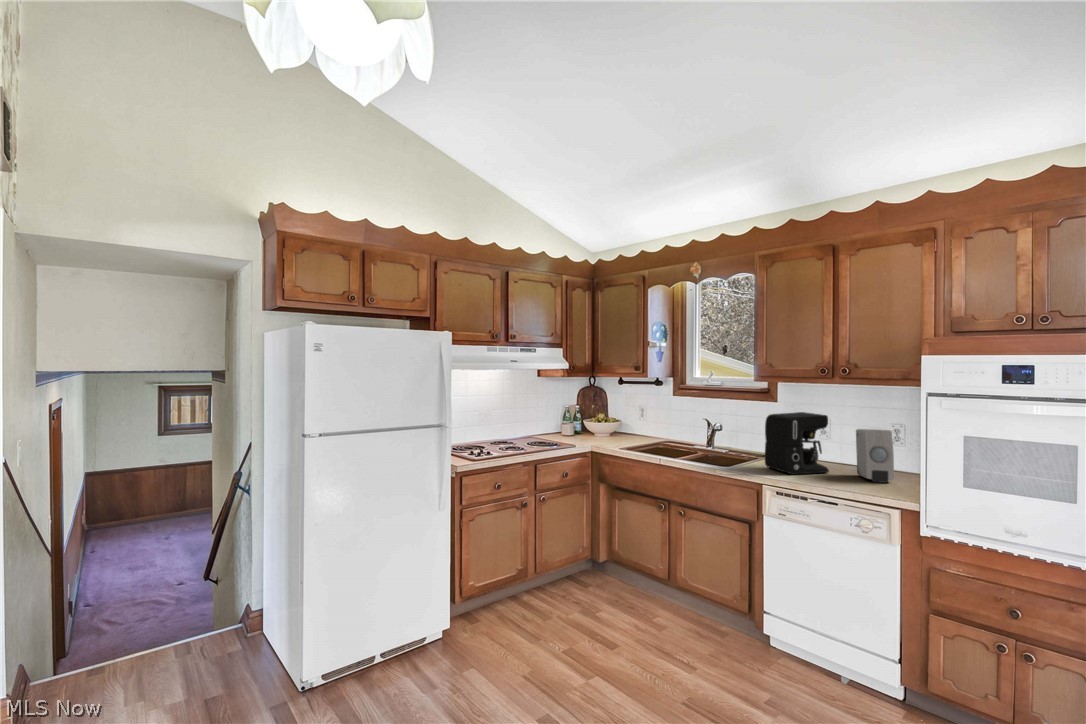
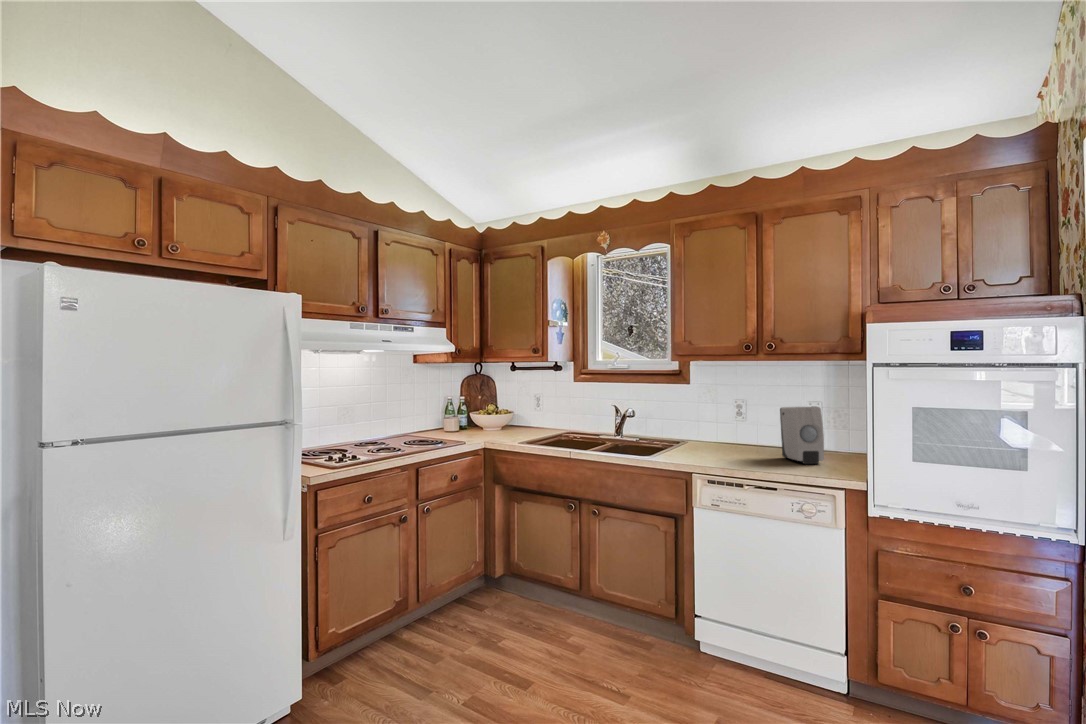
coffee maker: present [765,412,829,474] -> none [686,392,754,461]

